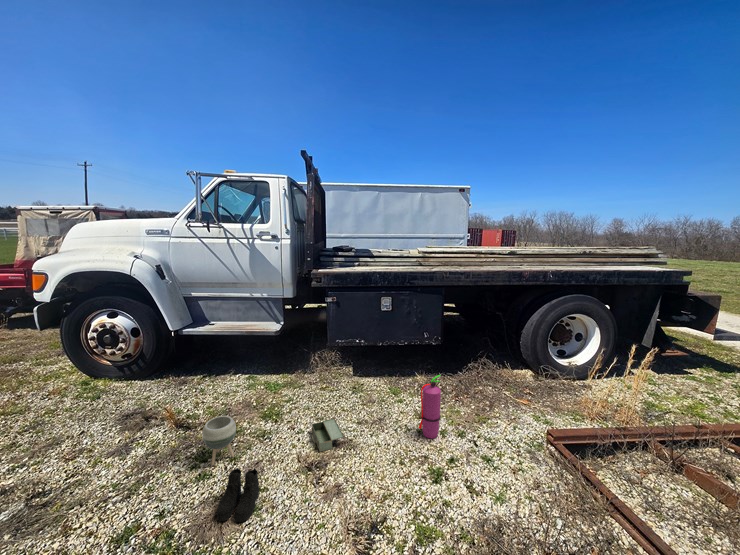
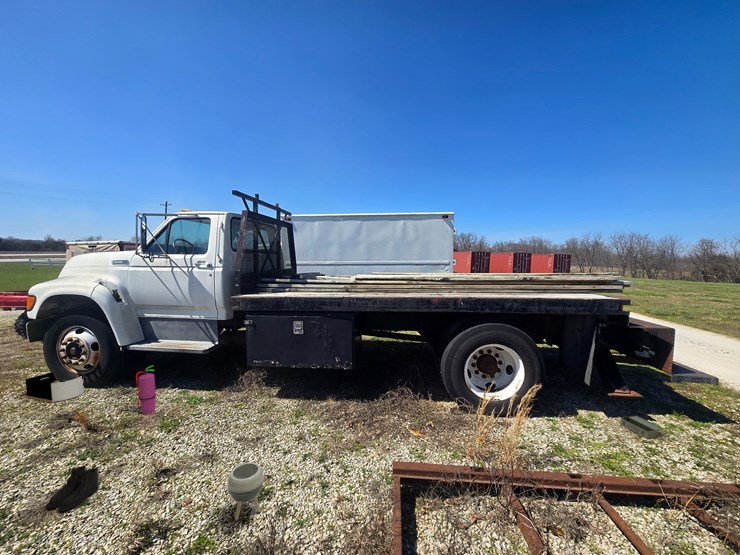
storage bin: none [53,361,127,400] -> present [26,372,84,402]
fire extinguisher: present [418,375,441,439] -> present [136,366,156,414]
planter: present [202,416,236,466] -> present [227,462,264,520]
toolbox: present [311,419,344,452] -> present [620,416,664,439]

